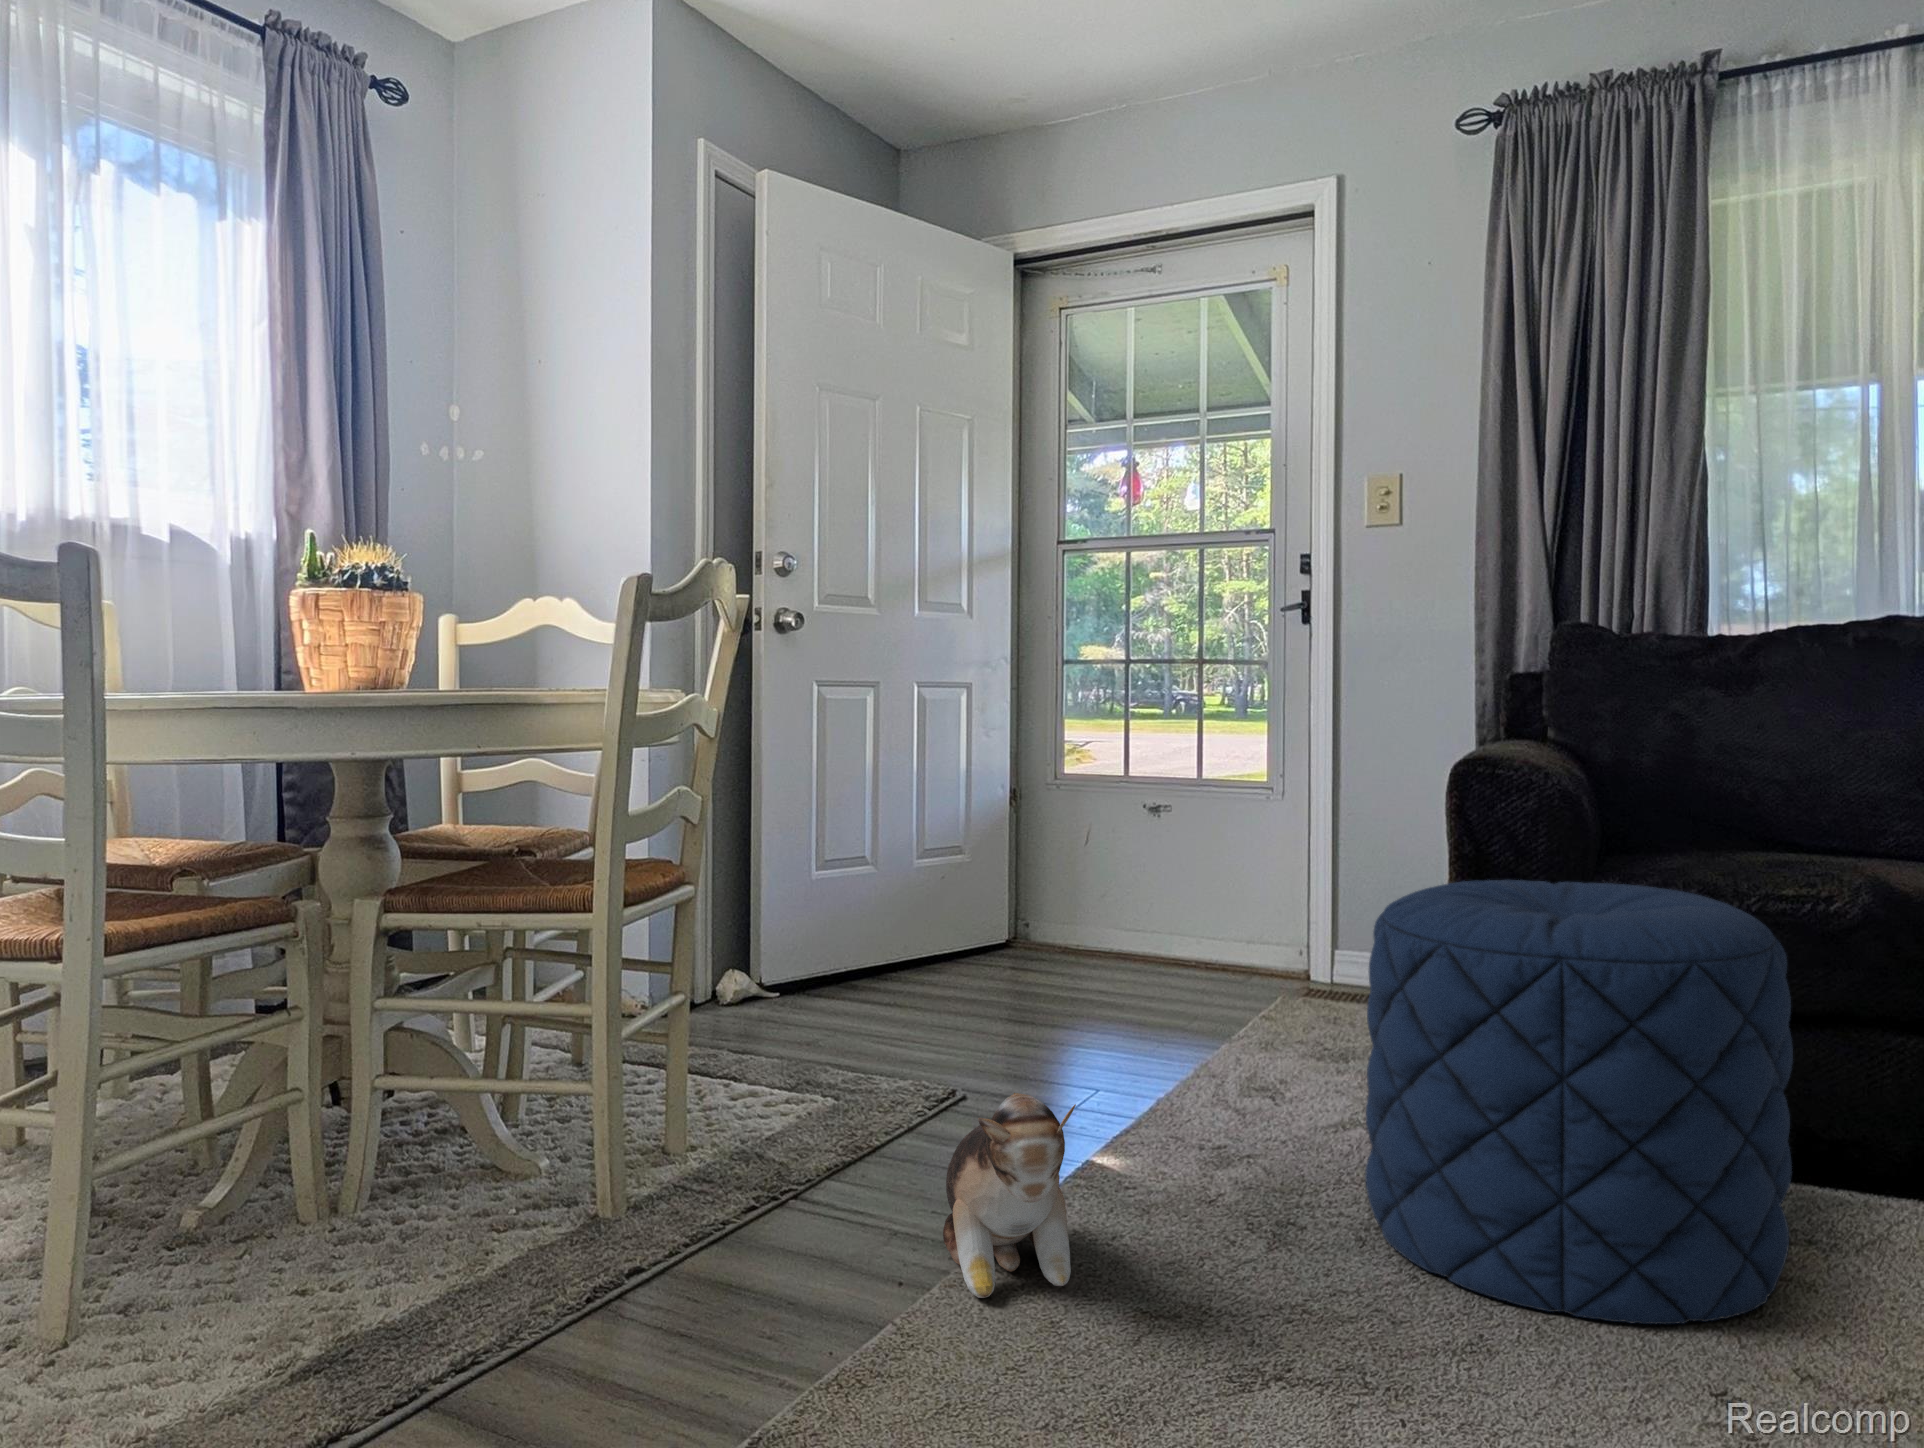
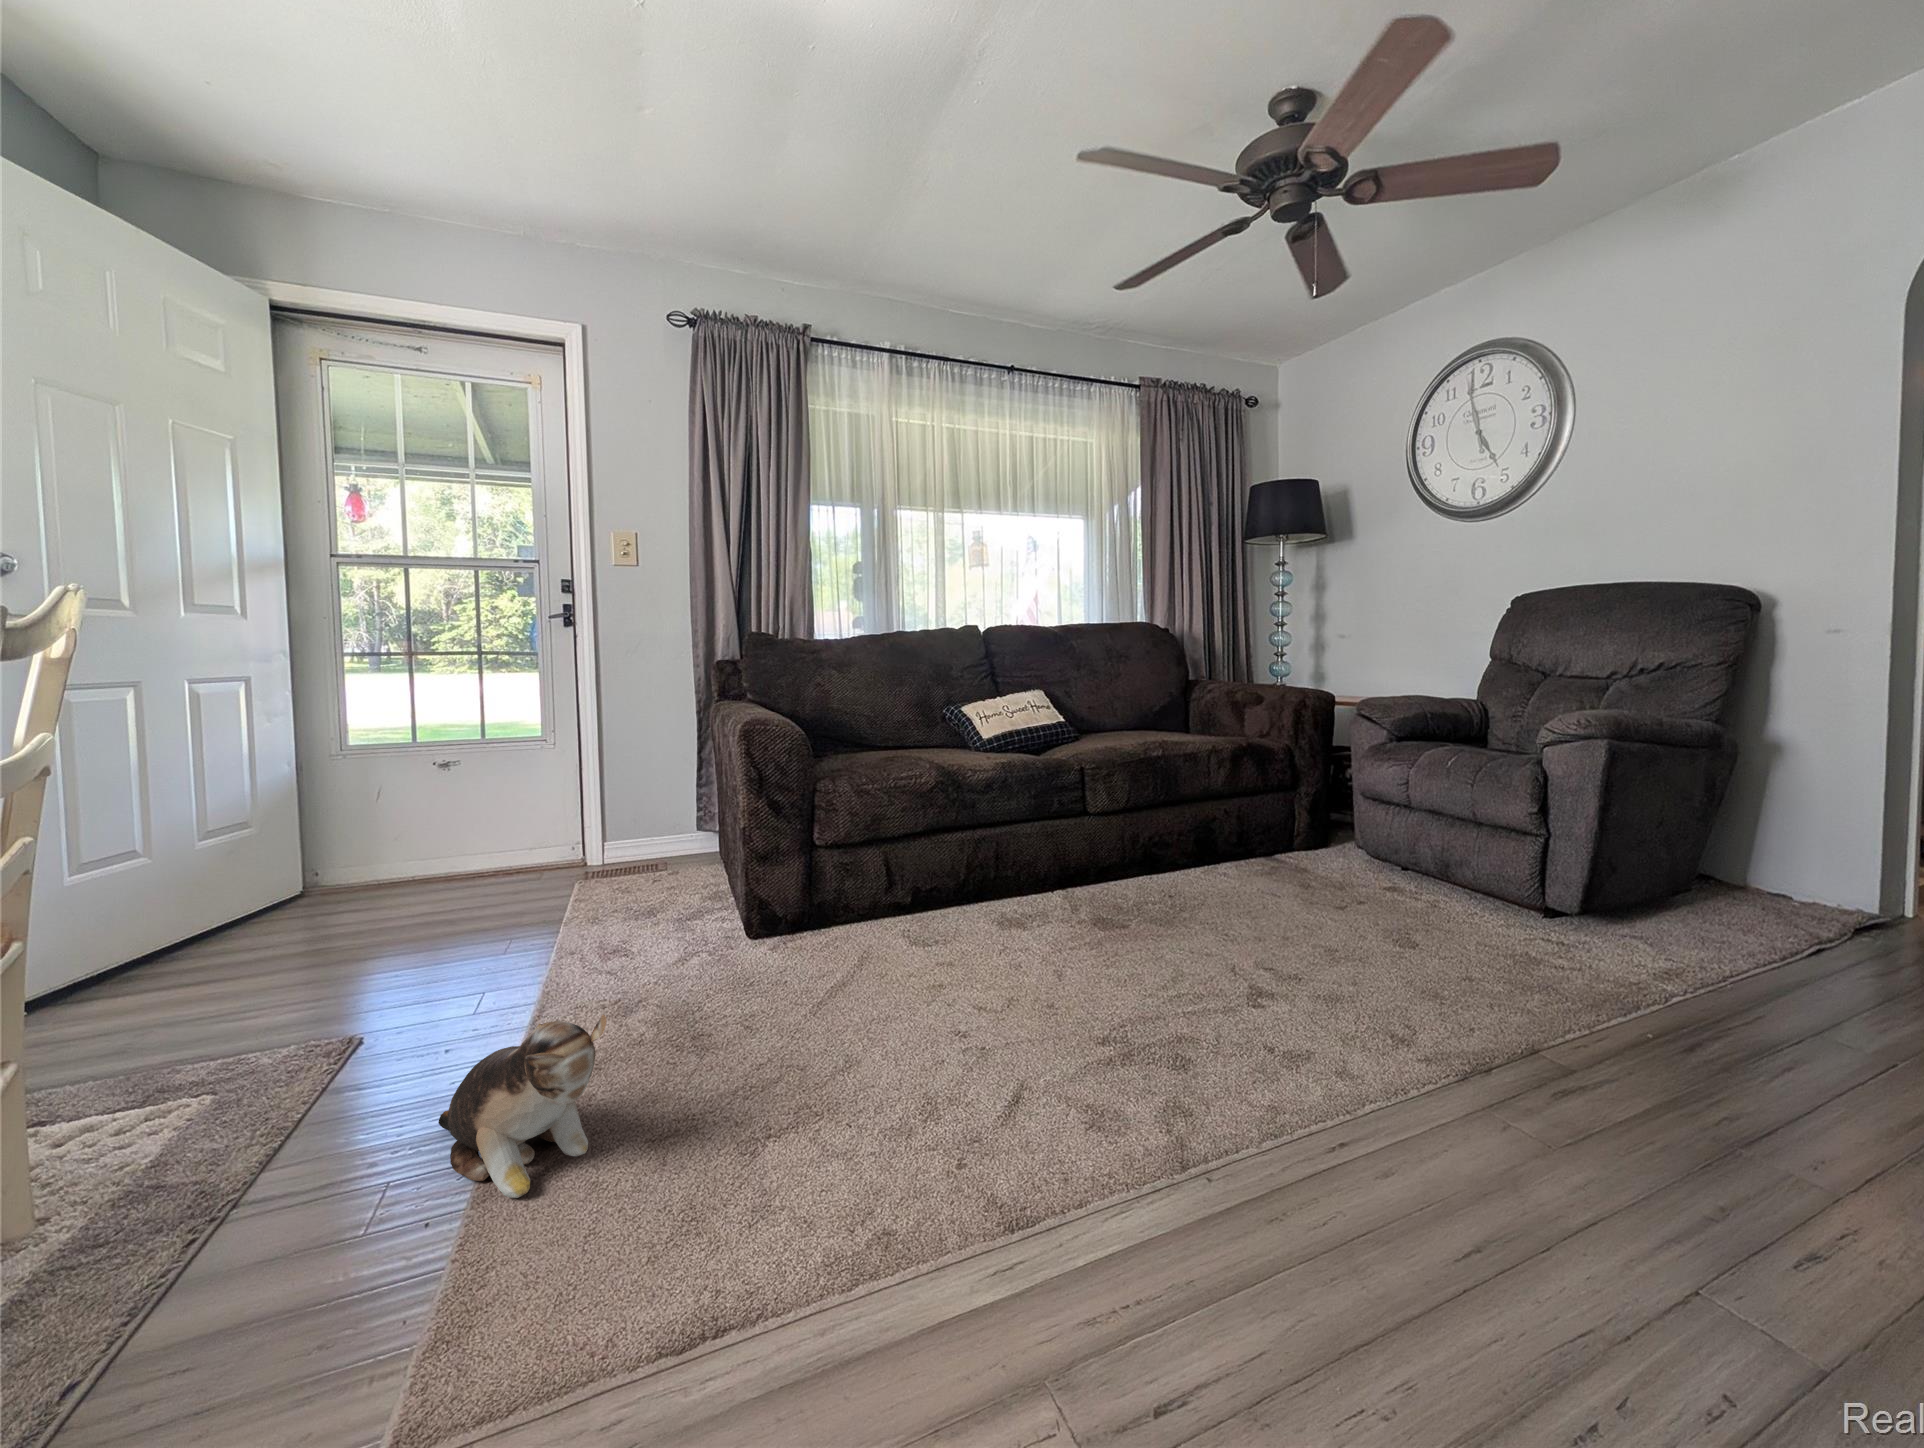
pouf: present [1365,880,1793,1324] -> none [737,782,958,1033]

